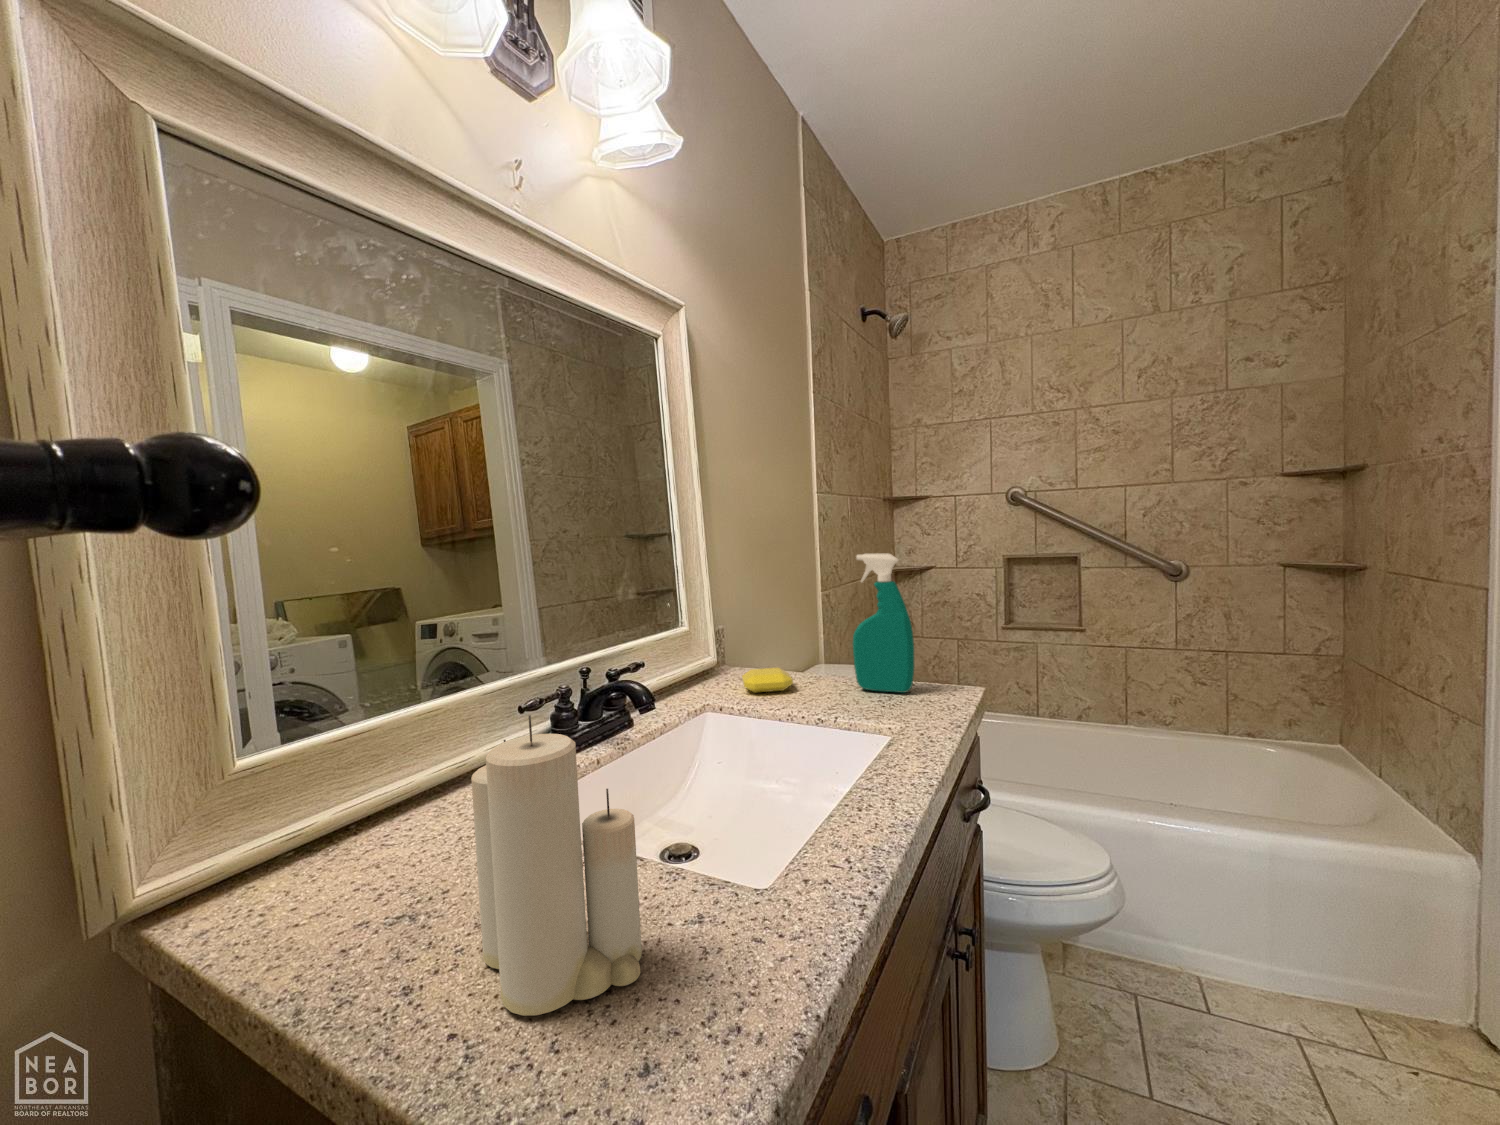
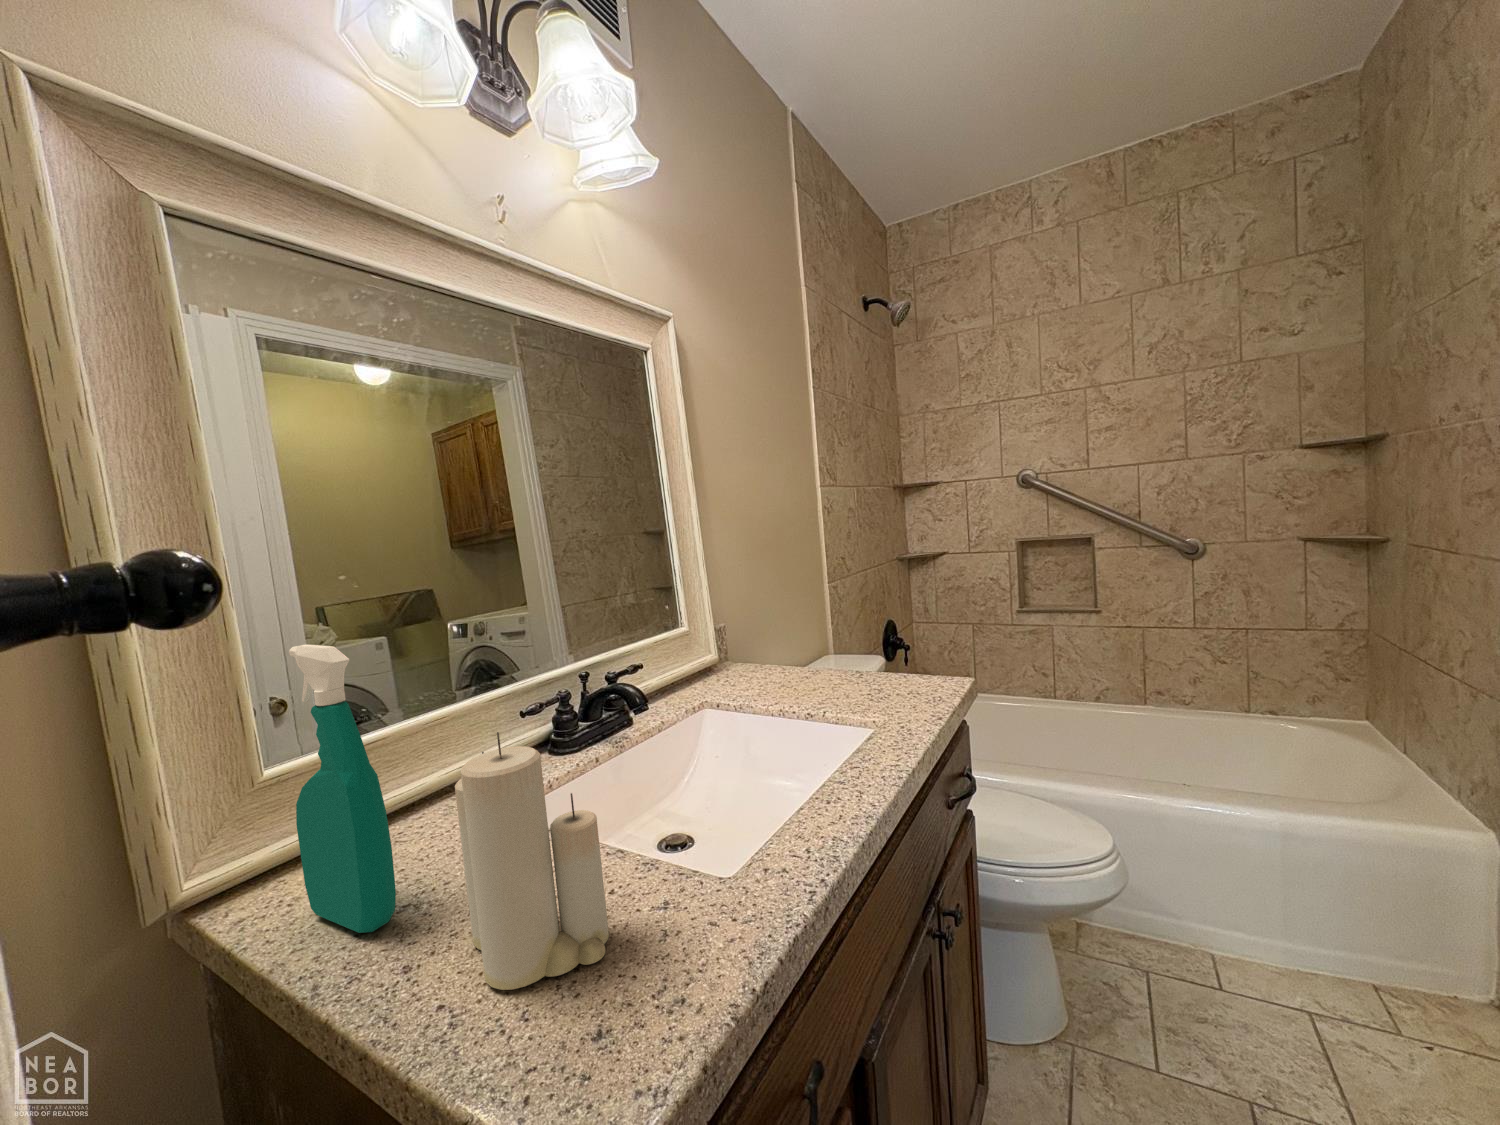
spray bottle: present [853,553,914,693] -> present [289,644,396,933]
soap bar: present [742,668,793,693] -> none [740,664,788,689]

